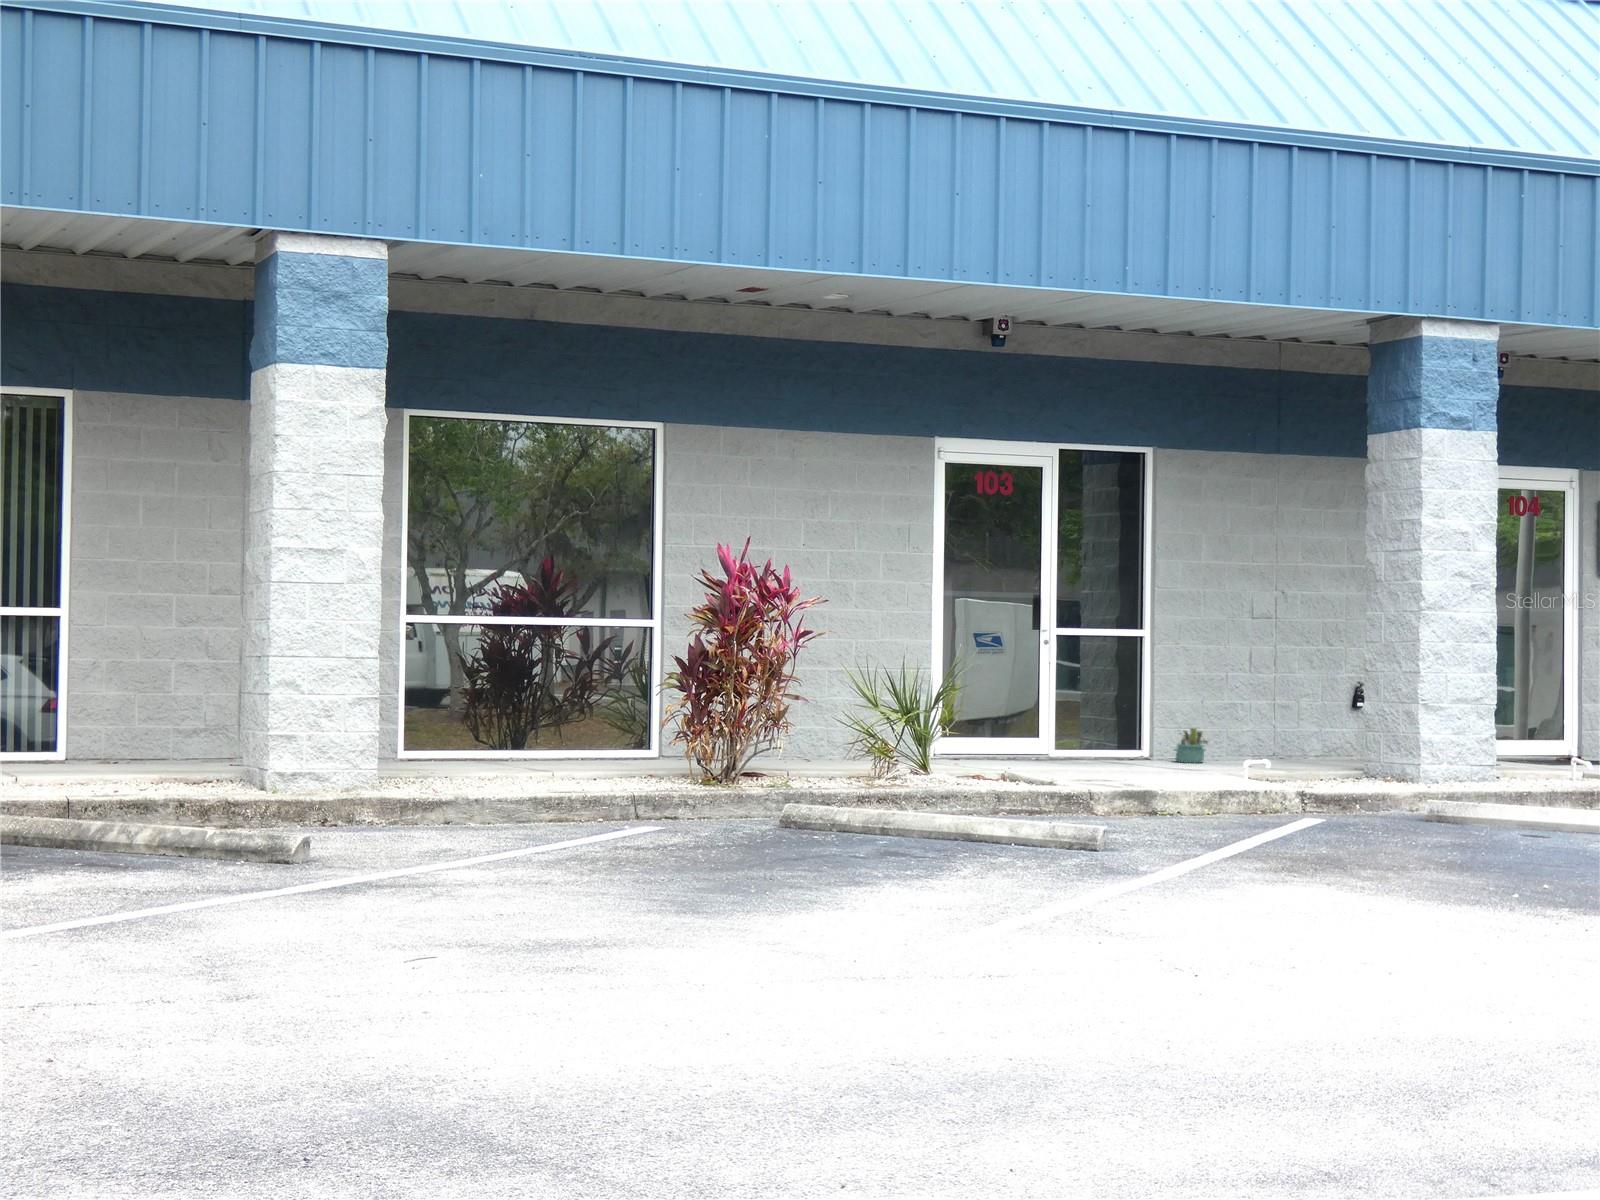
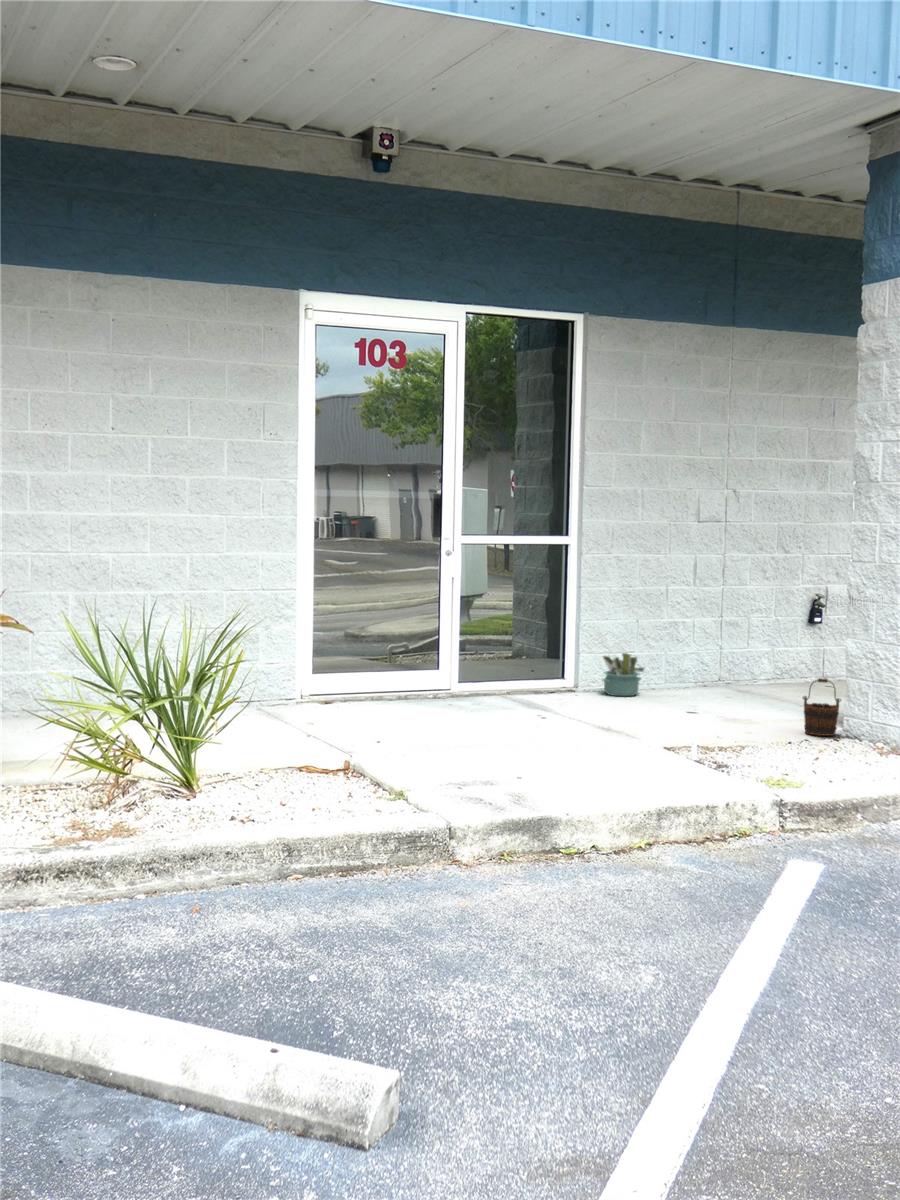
wooden bucket: none [1331,733,1361,777] -> present [803,678,841,736]

